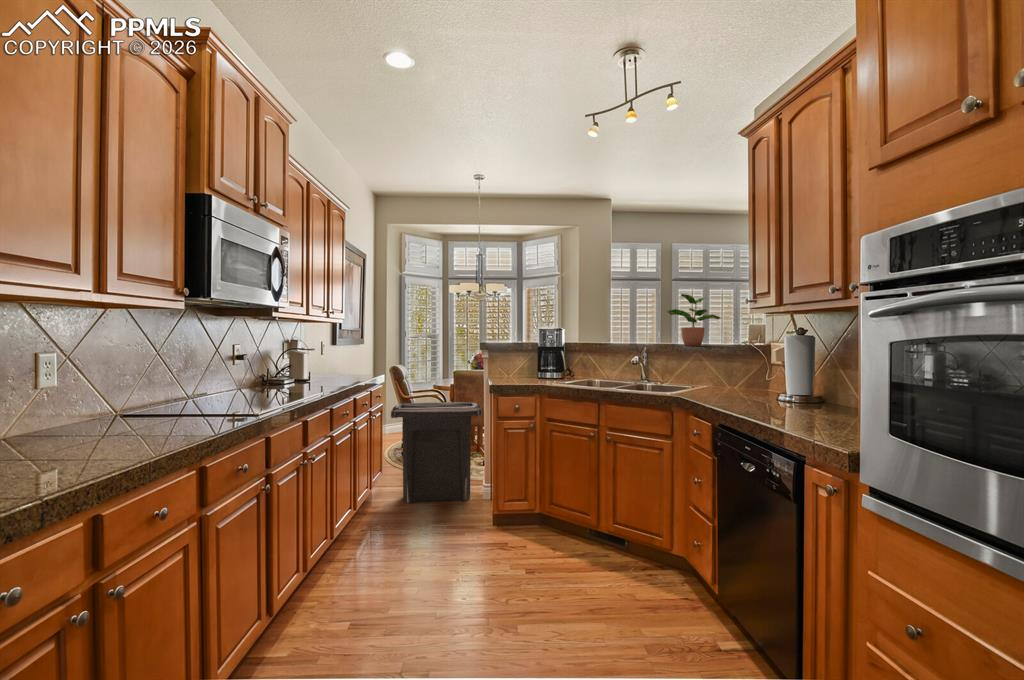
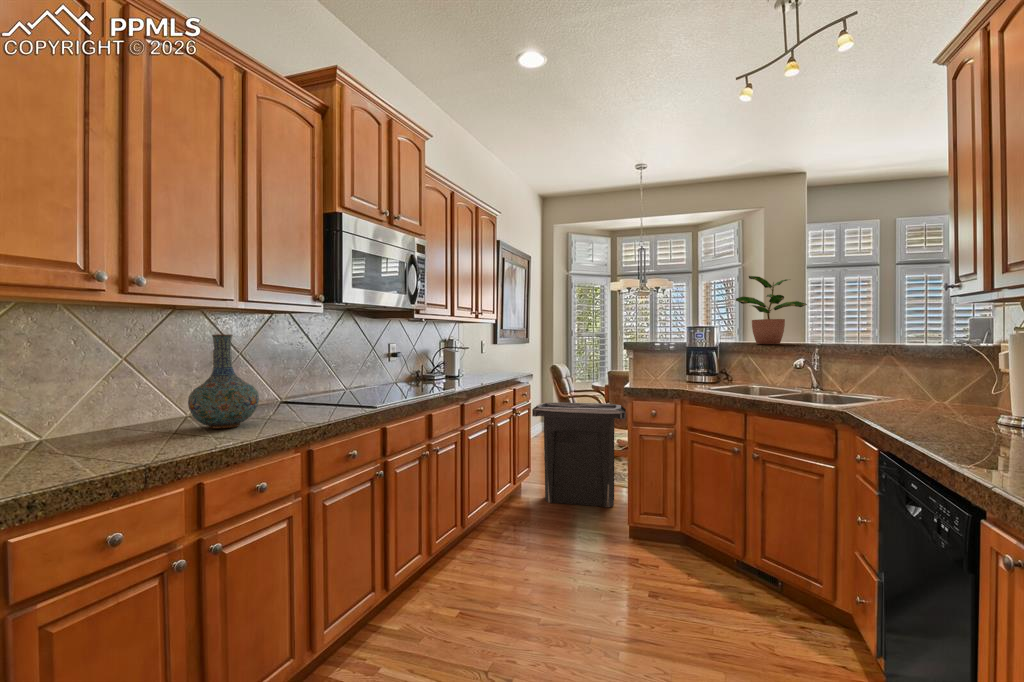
potted plant: present [668,294,721,346] -> present [736,276,807,344]
vase: none [37,334,139,452] -> present [188,334,259,429]

